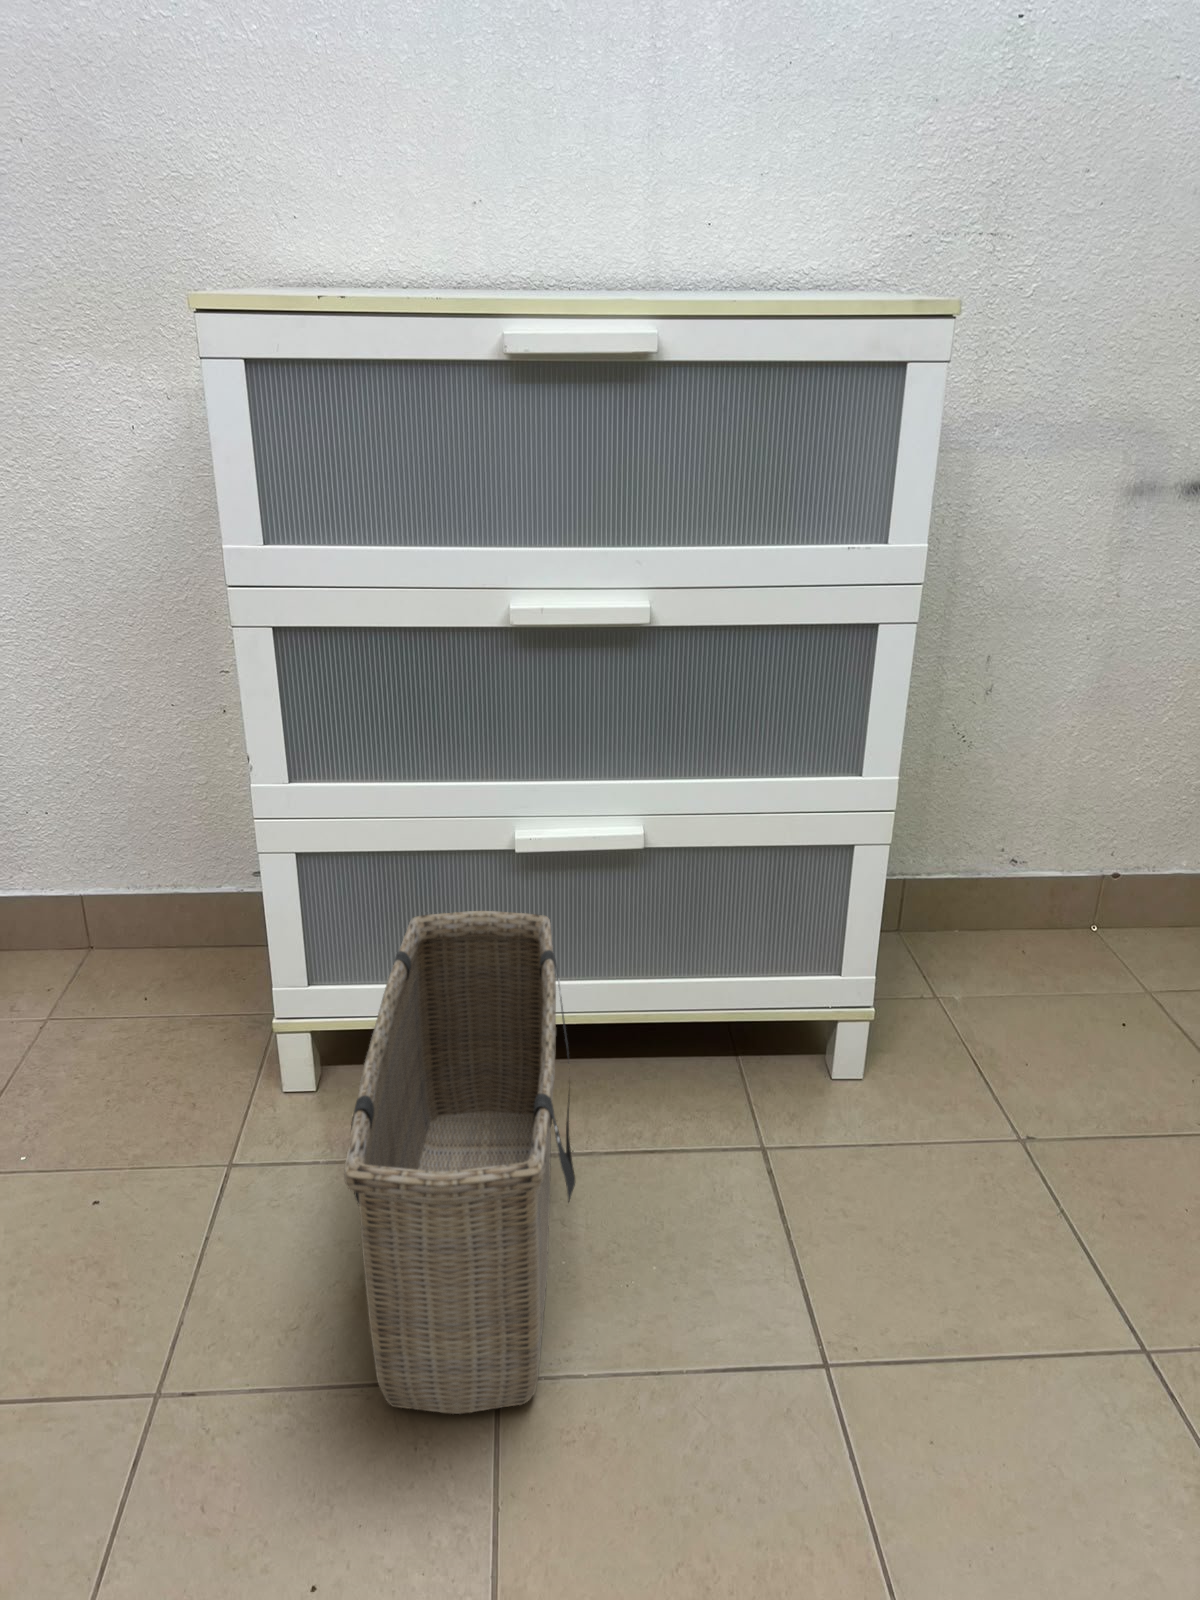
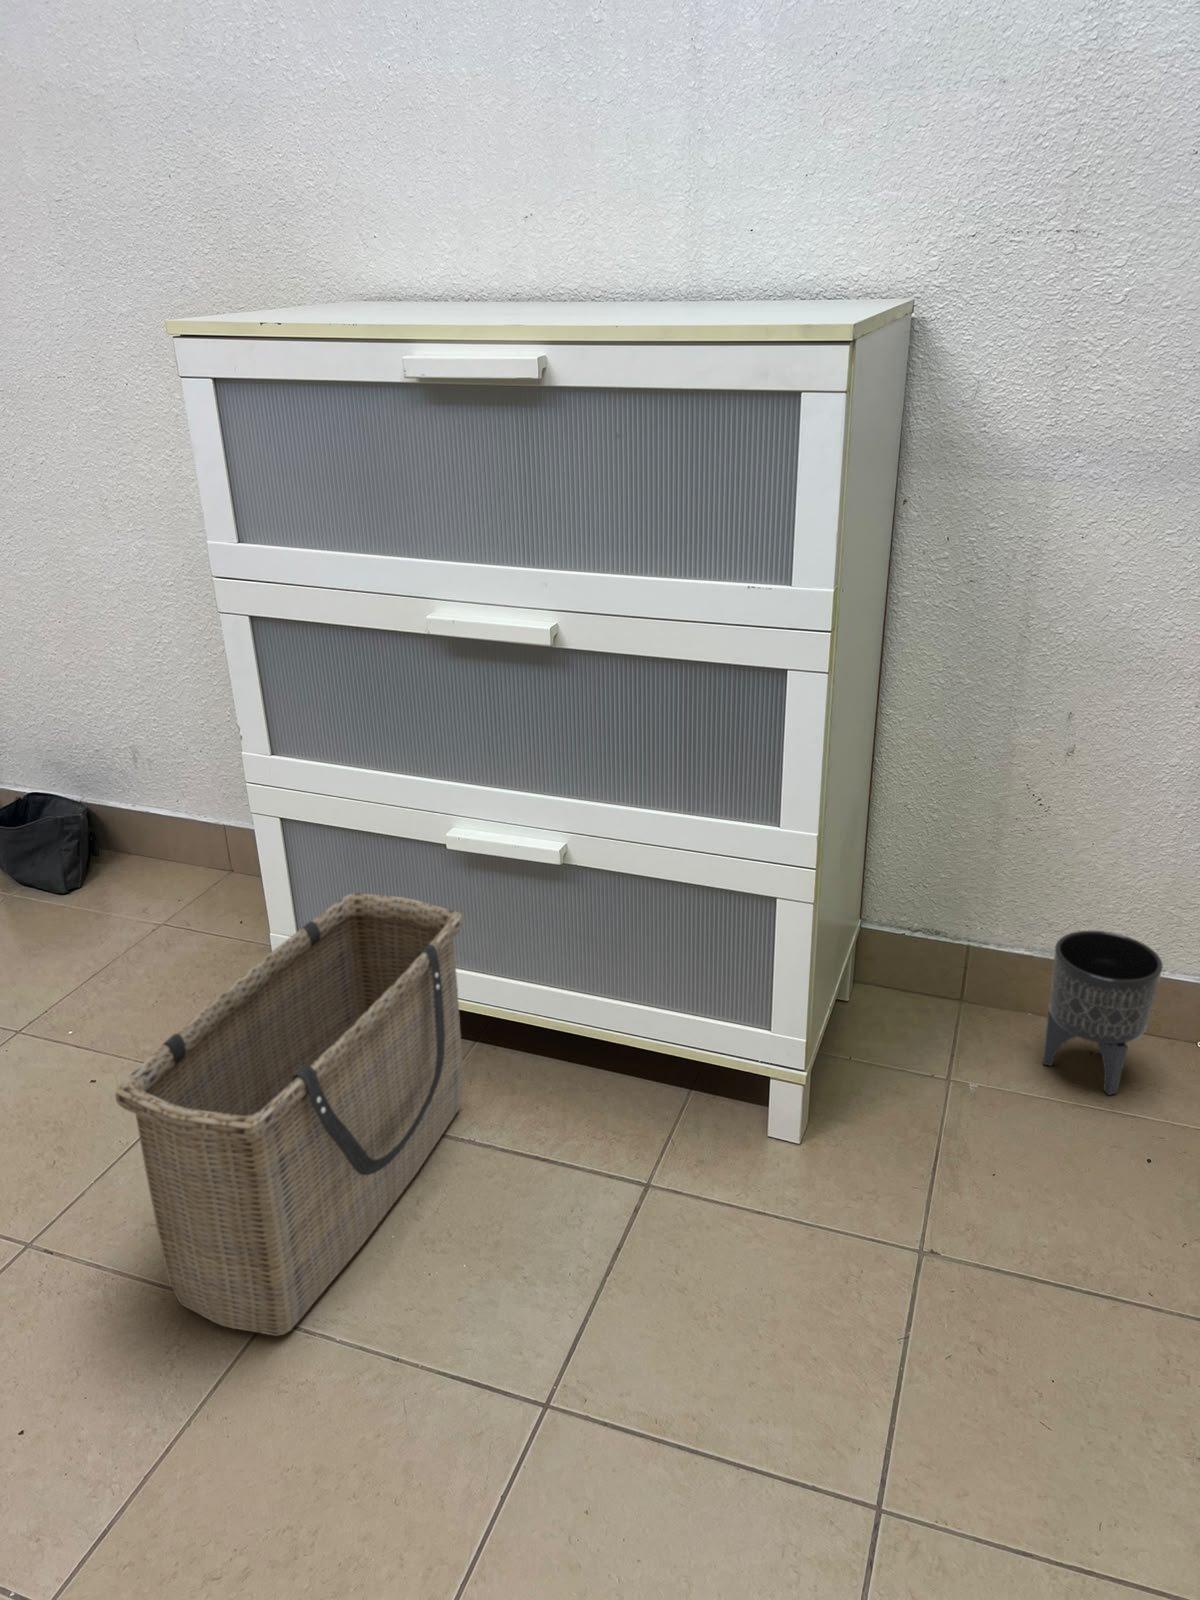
planter: none [991,843,1092,979] -> present [1043,931,1163,1095]

